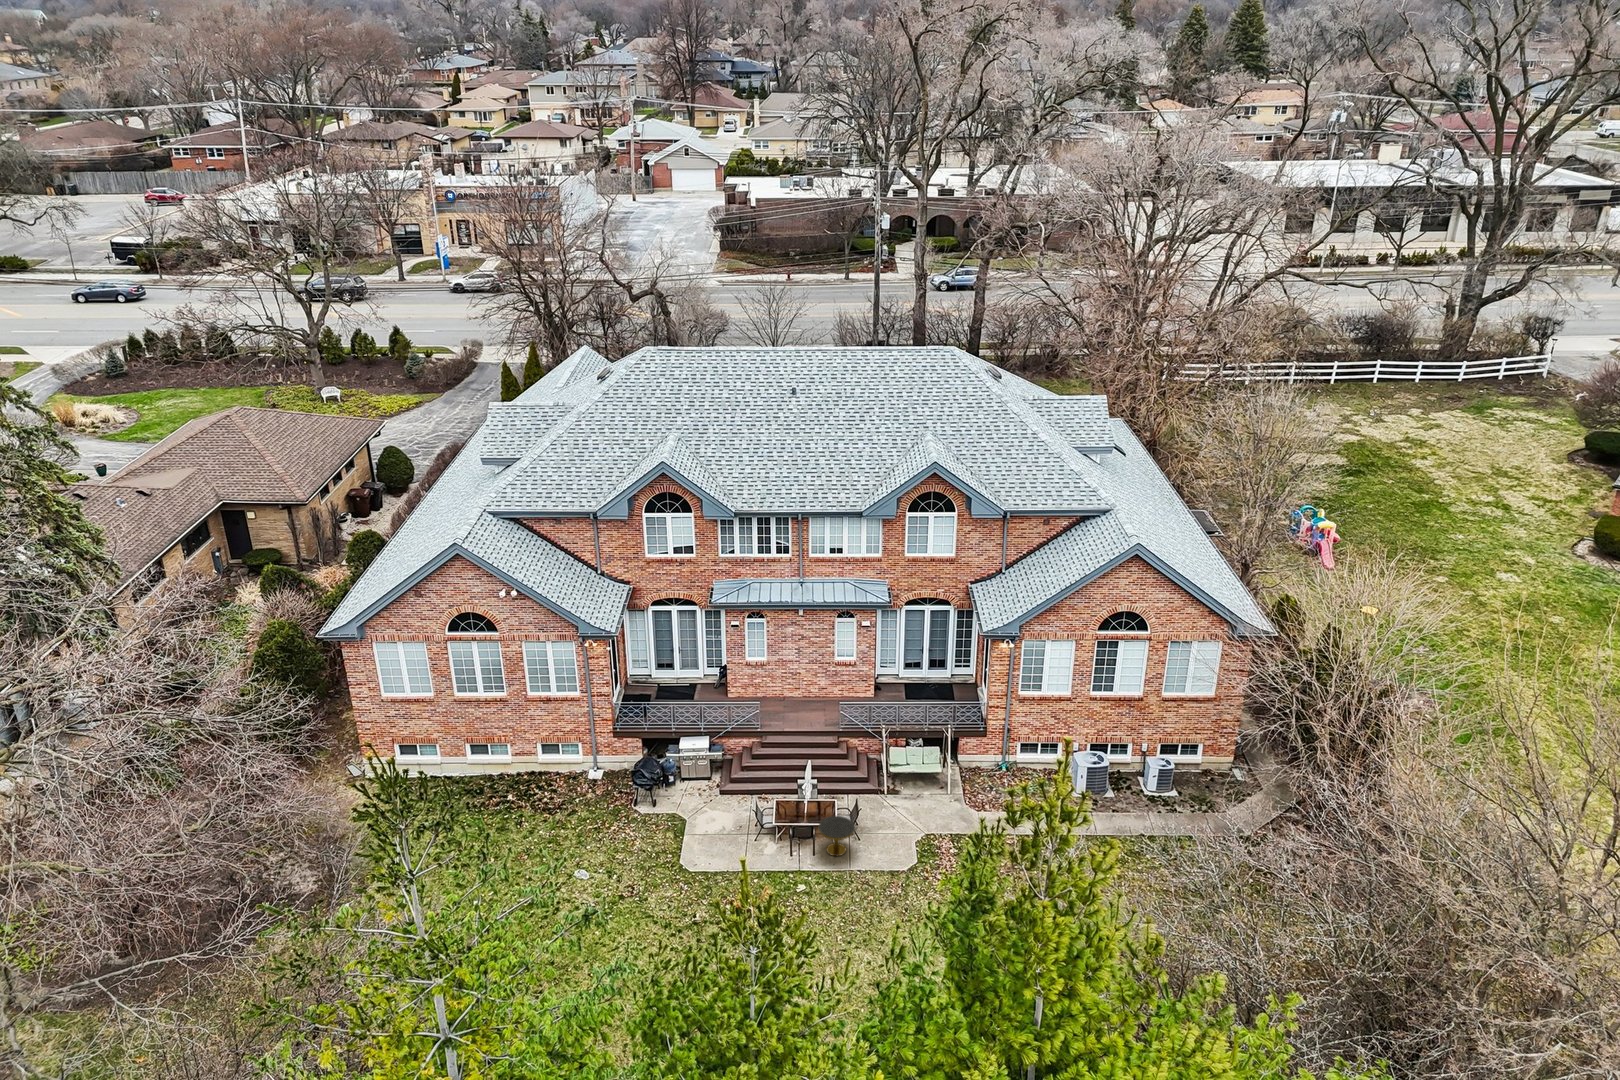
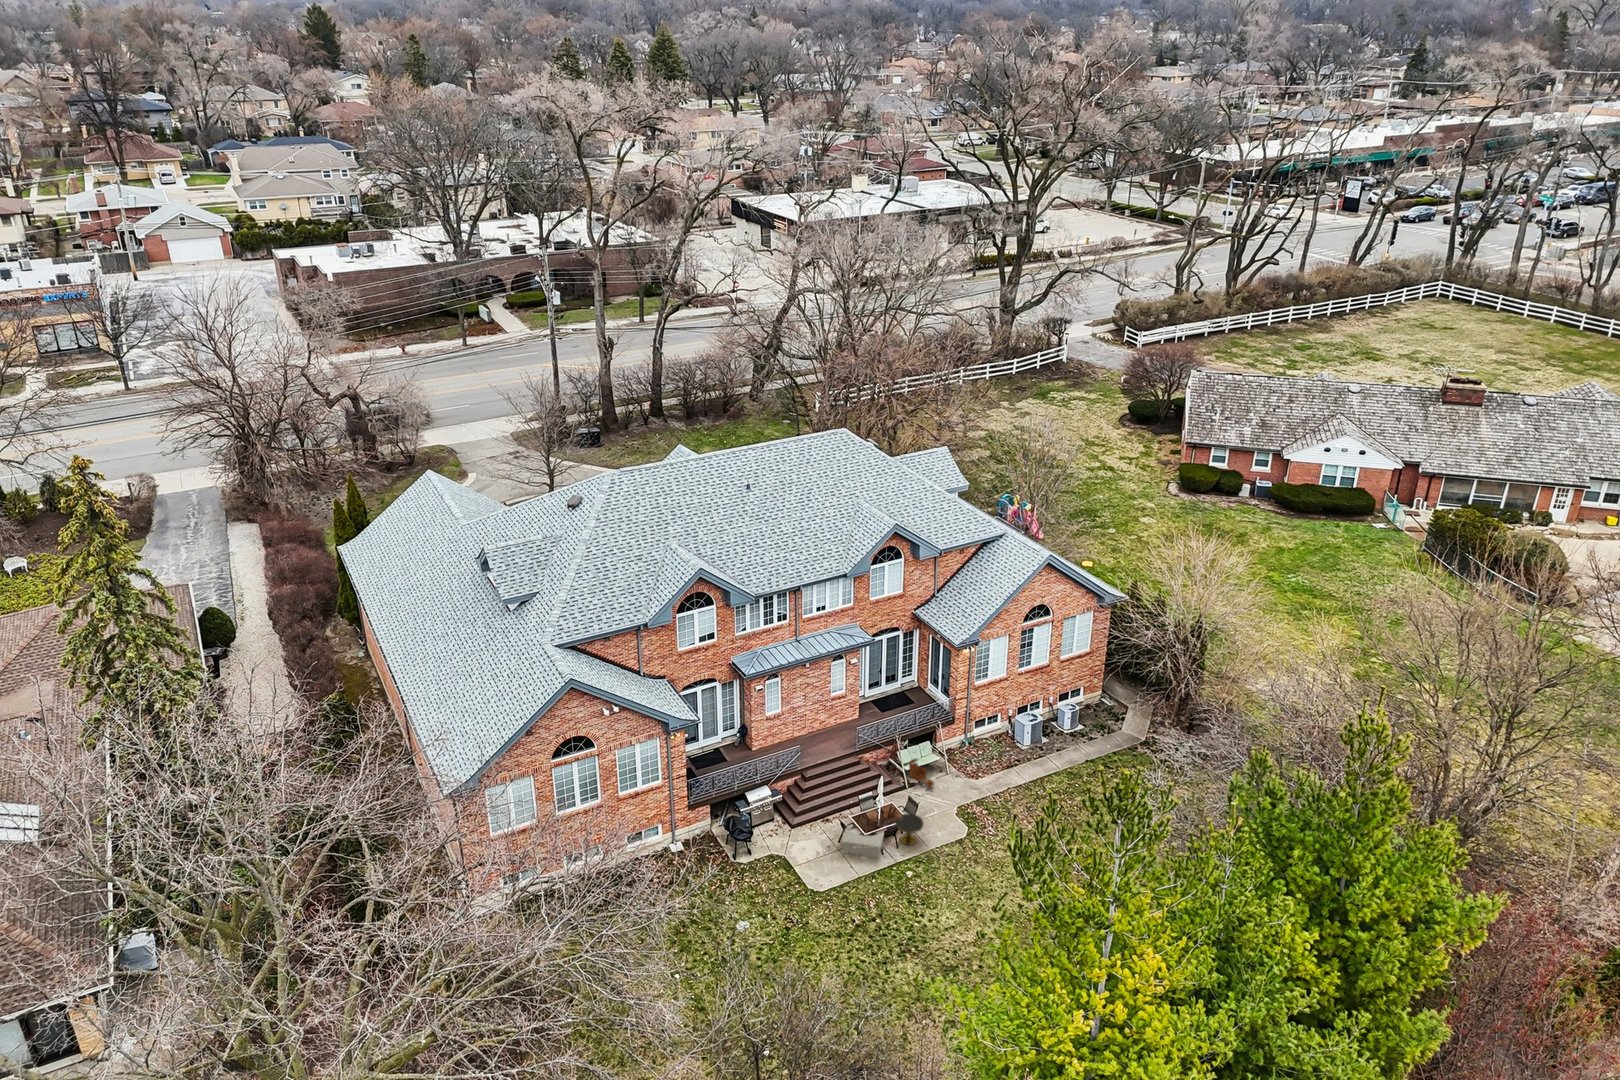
lounge chair: none [894,761,919,808] -> present [909,759,933,789]
storage bench: none [747,811,801,860] -> present [842,828,884,859]

